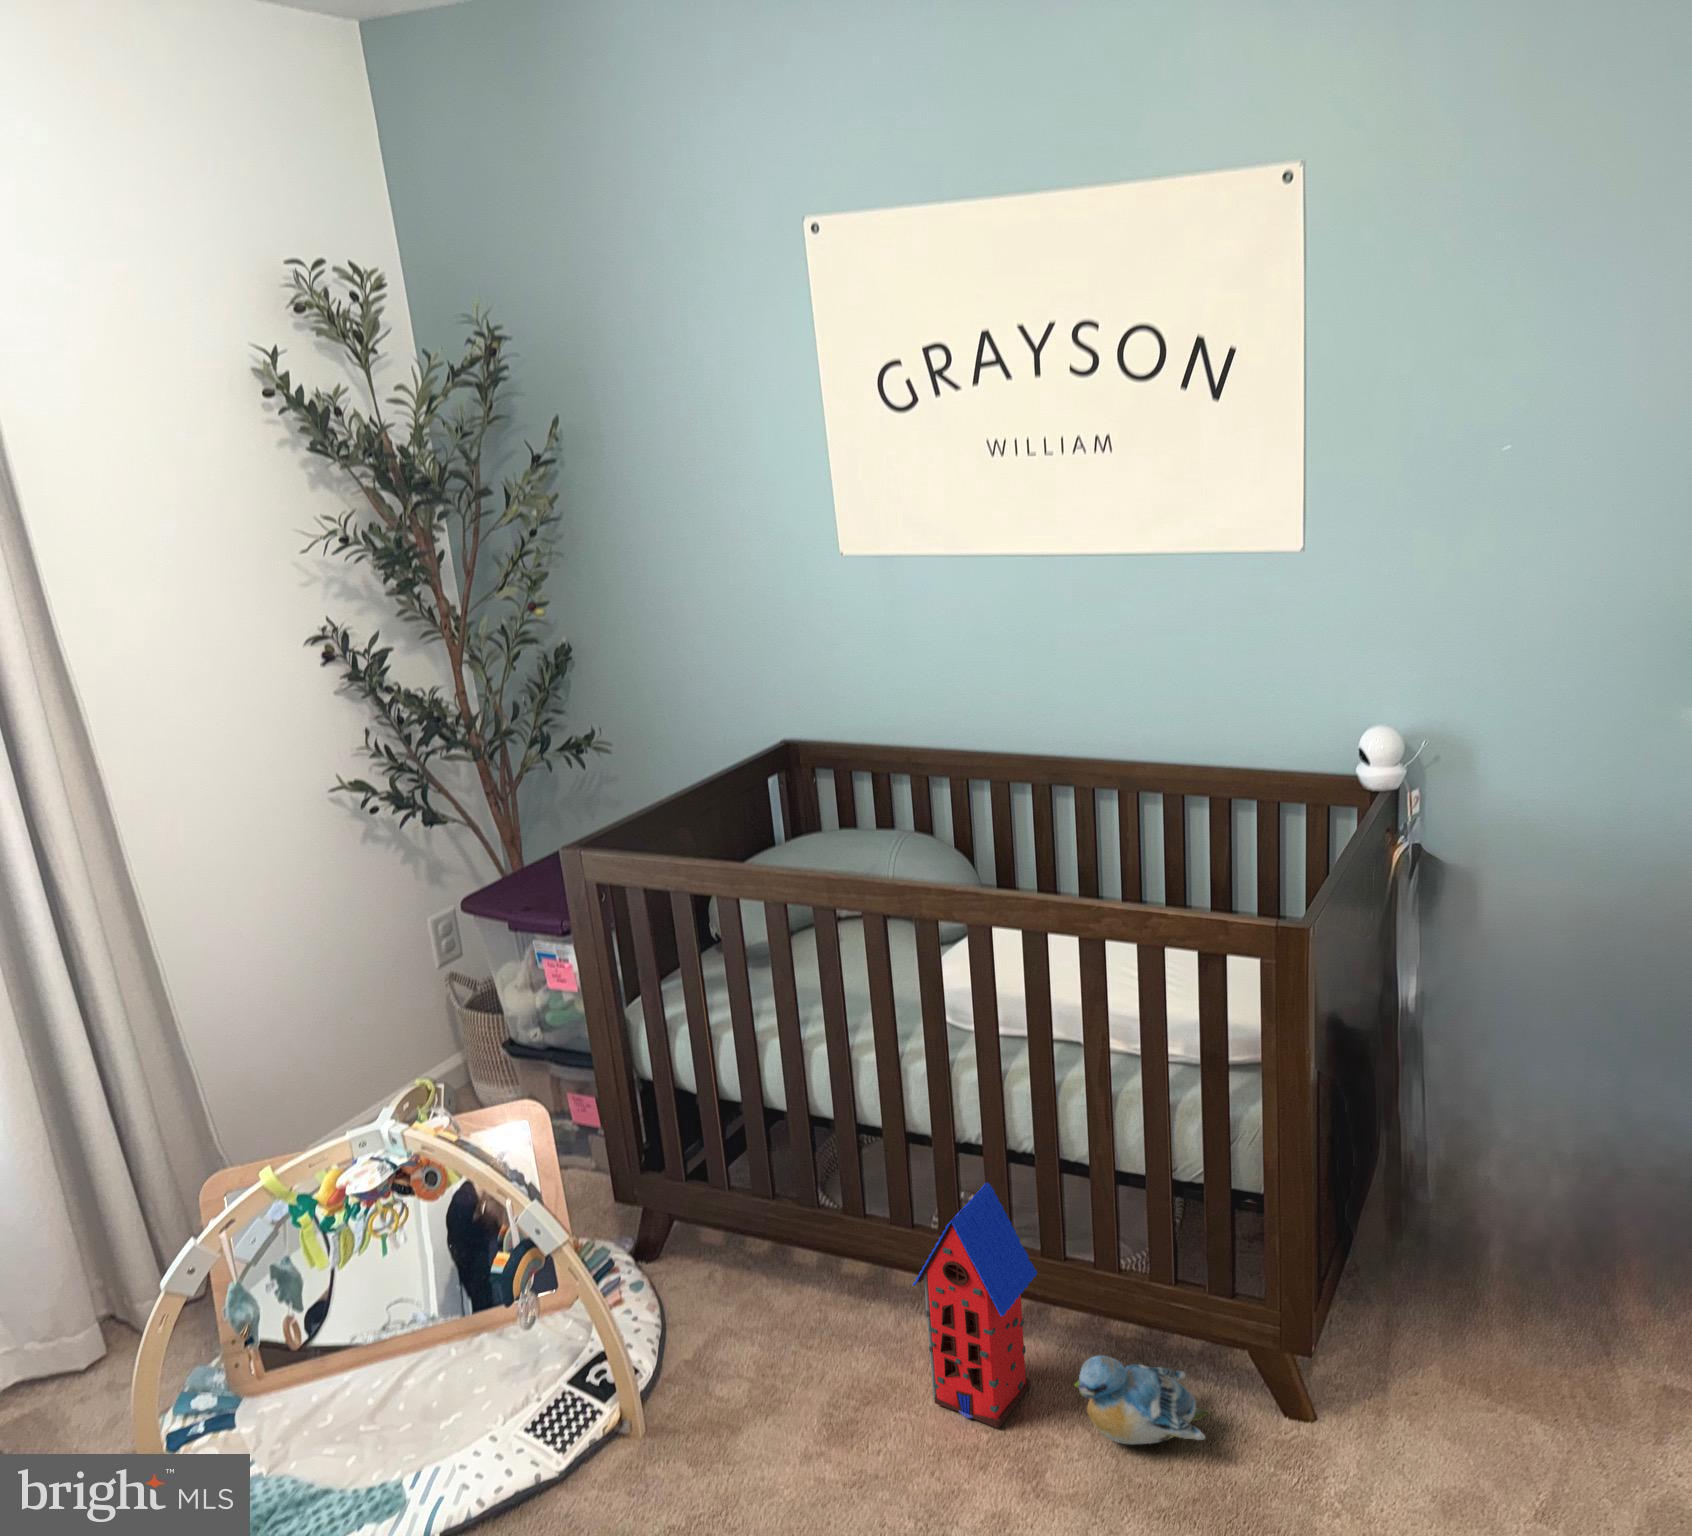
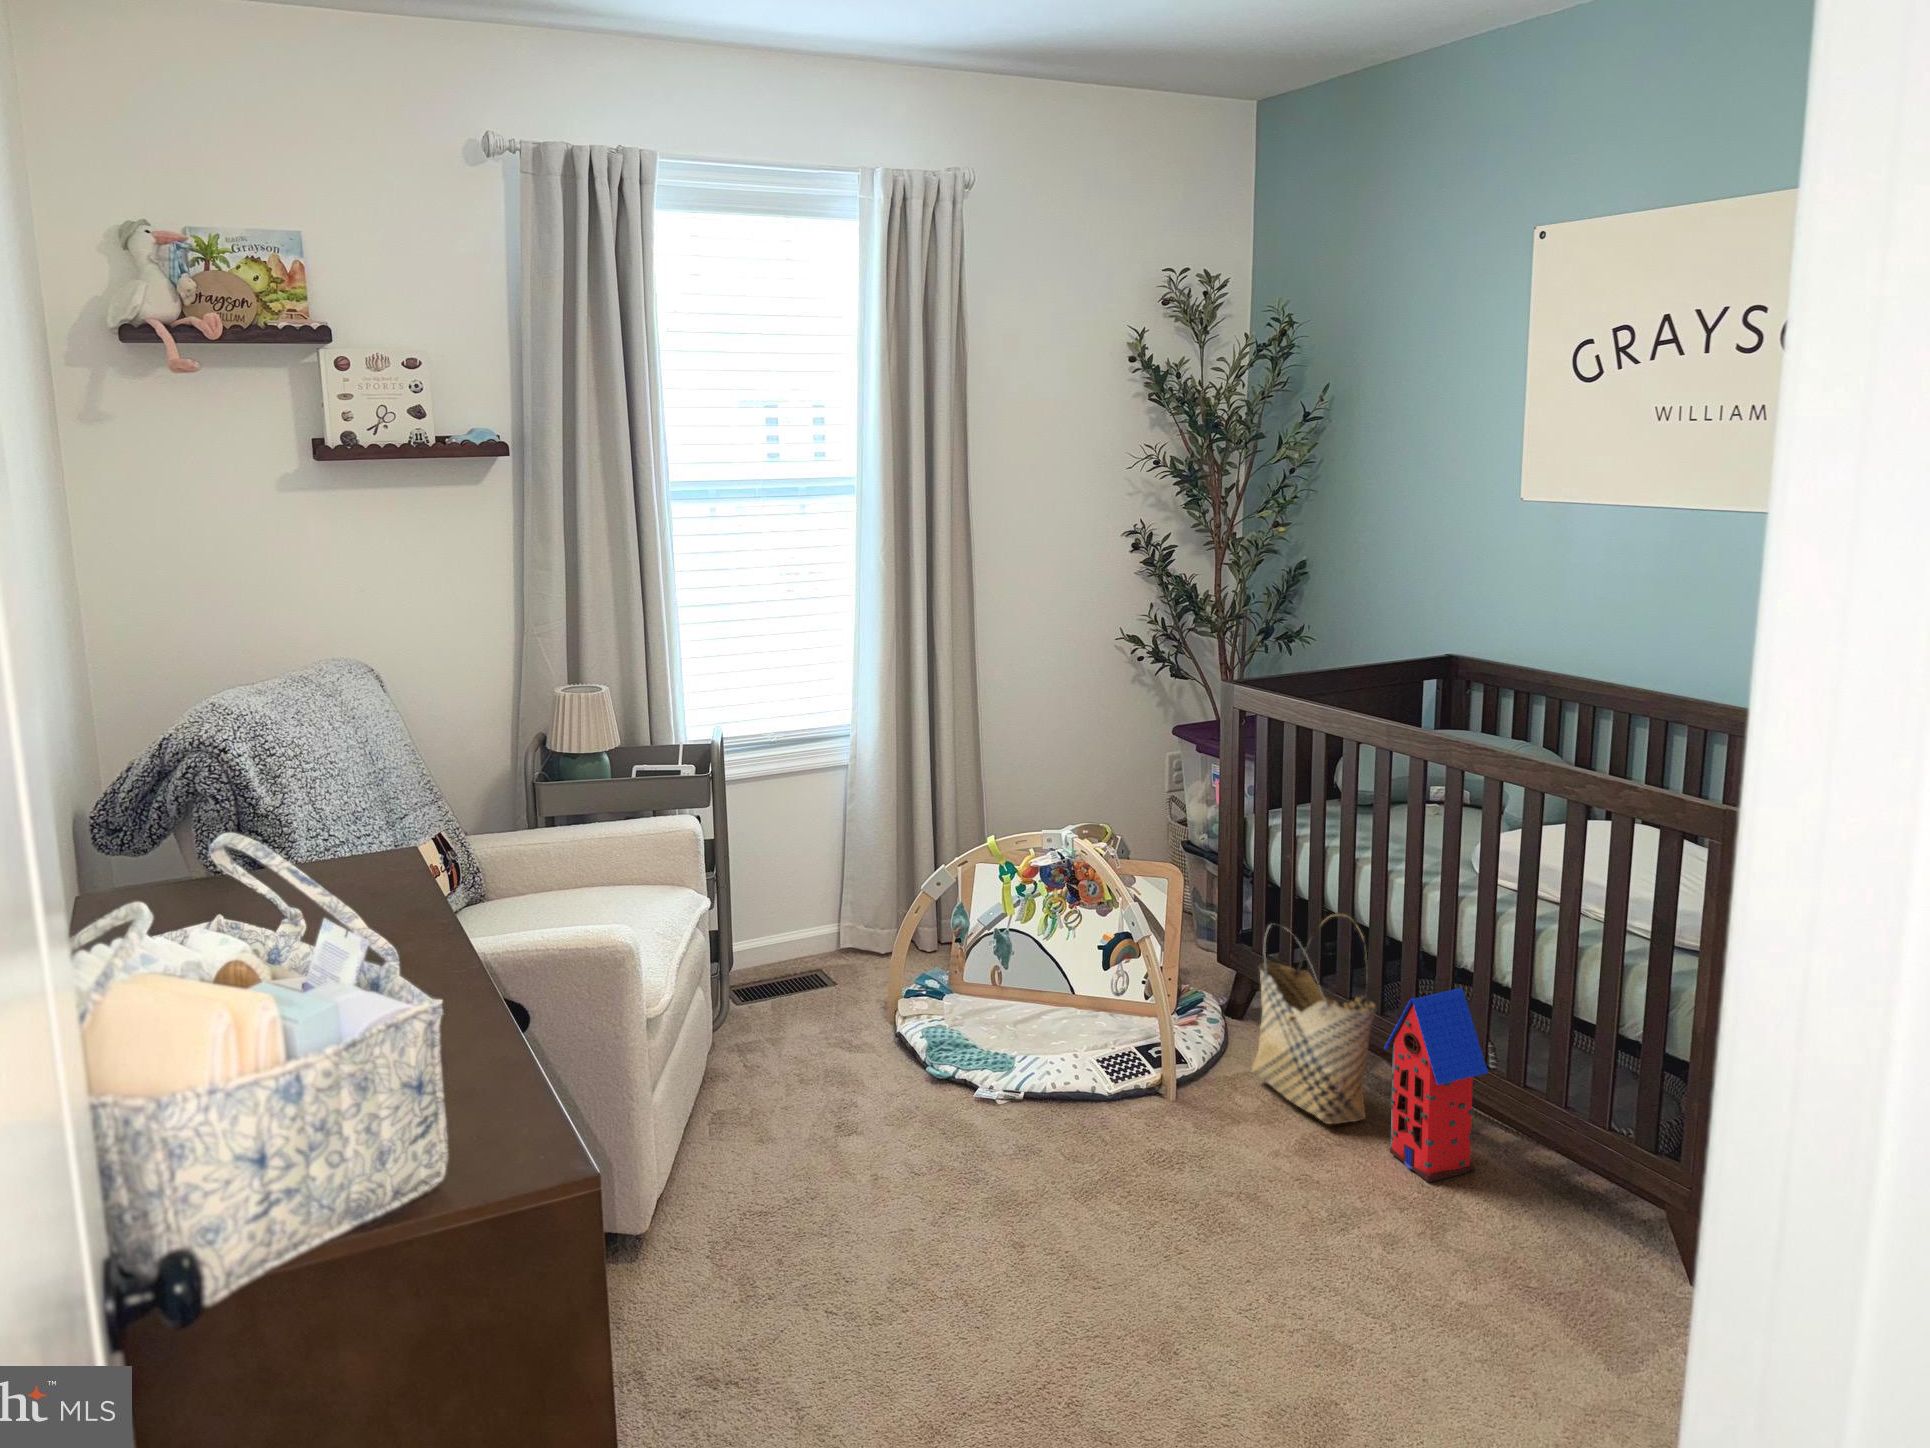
woven basket: none [706,1119,881,1394] -> present [1252,913,1377,1124]
plush toy: present [1075,1355,1211,1444] -> none [1487,1143,1610,1240]

